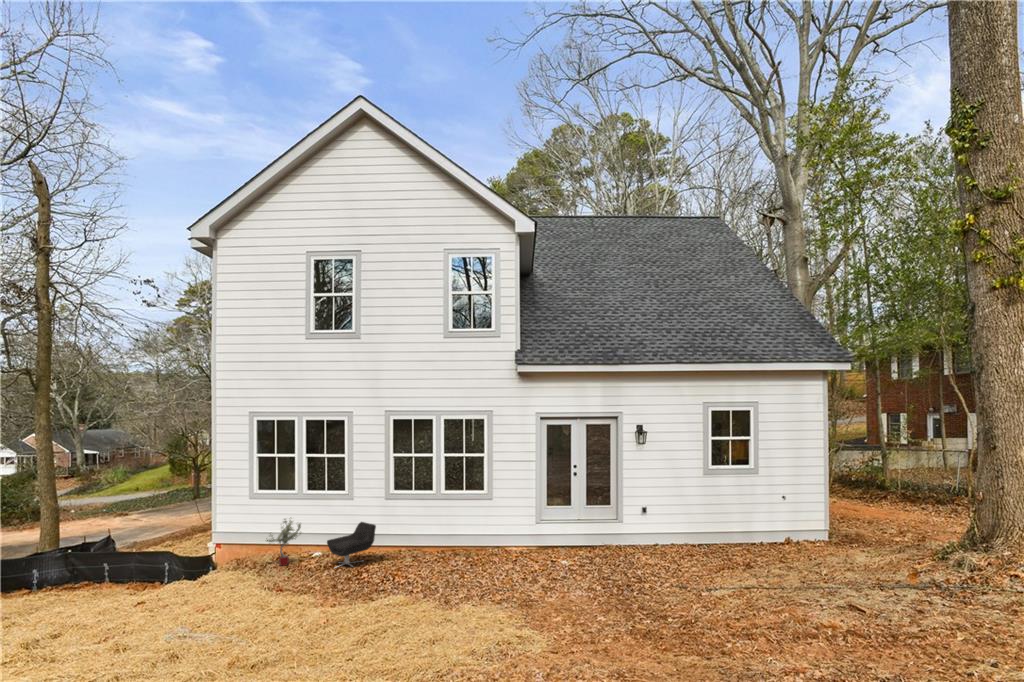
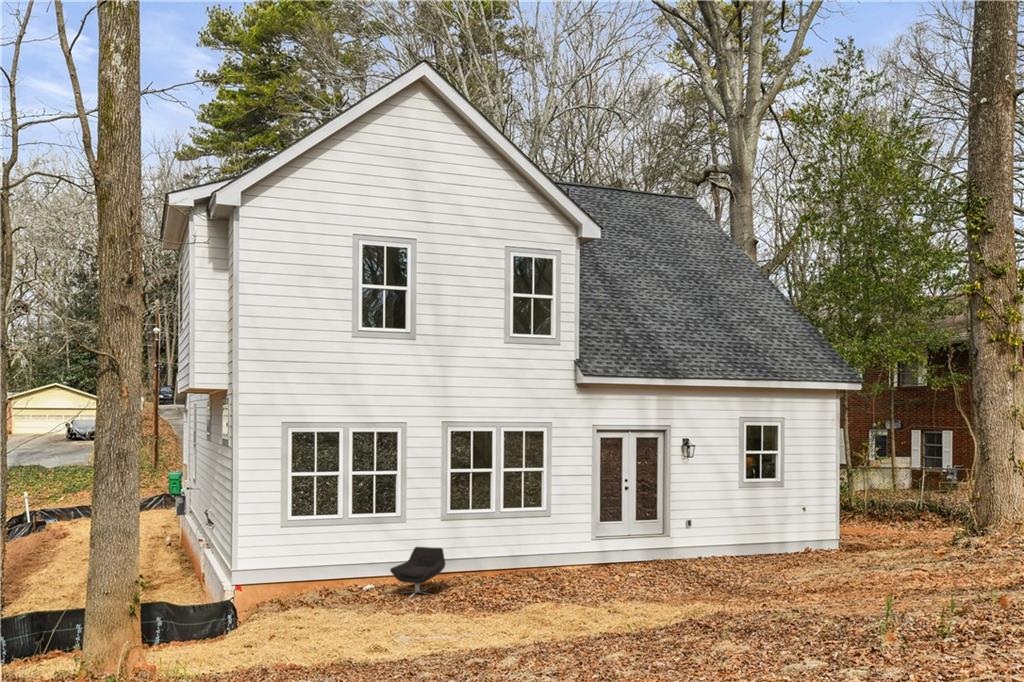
potted tree: present [266,519,301,566] -> none [313,545,358,602]

